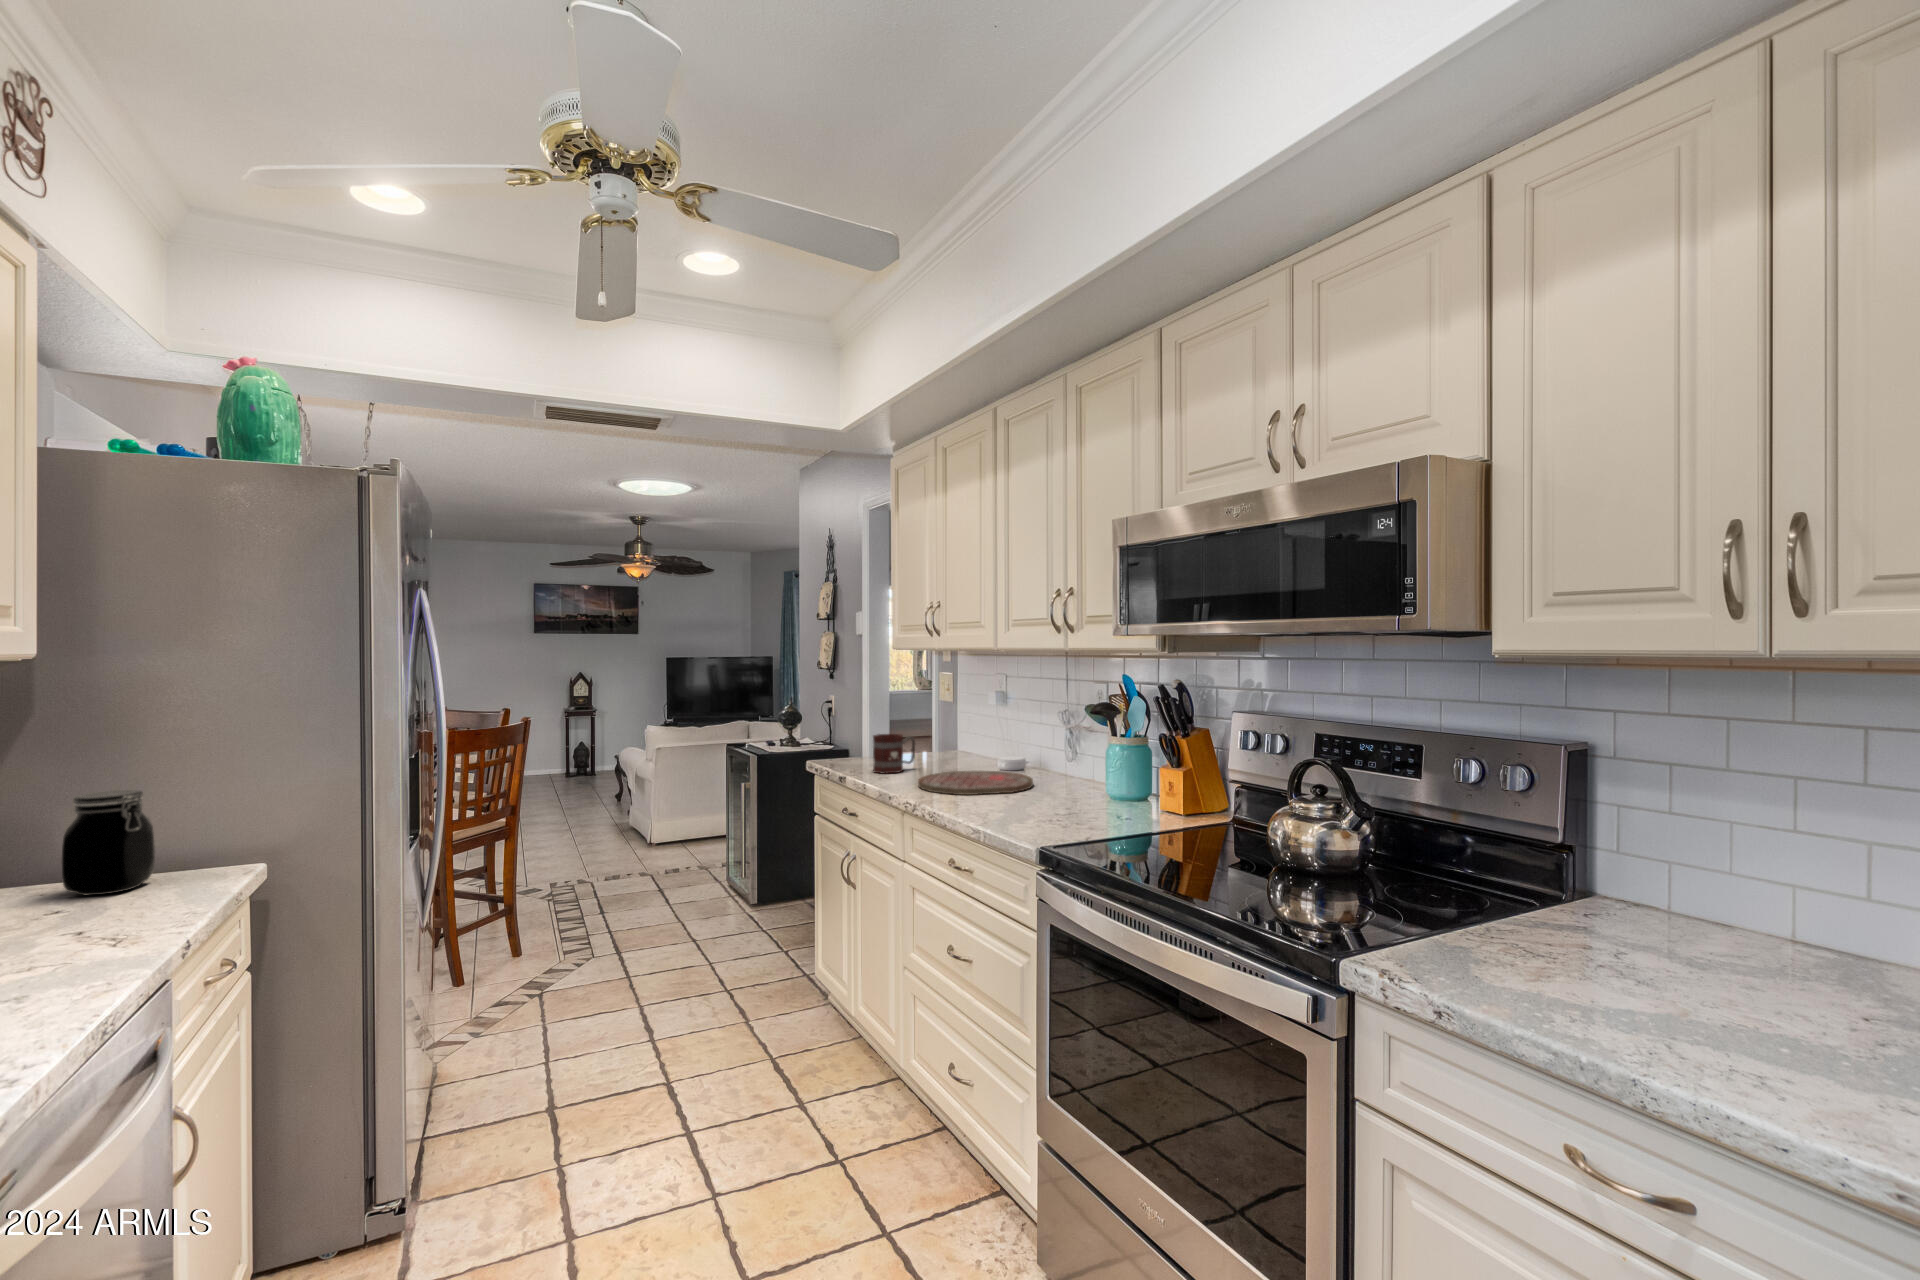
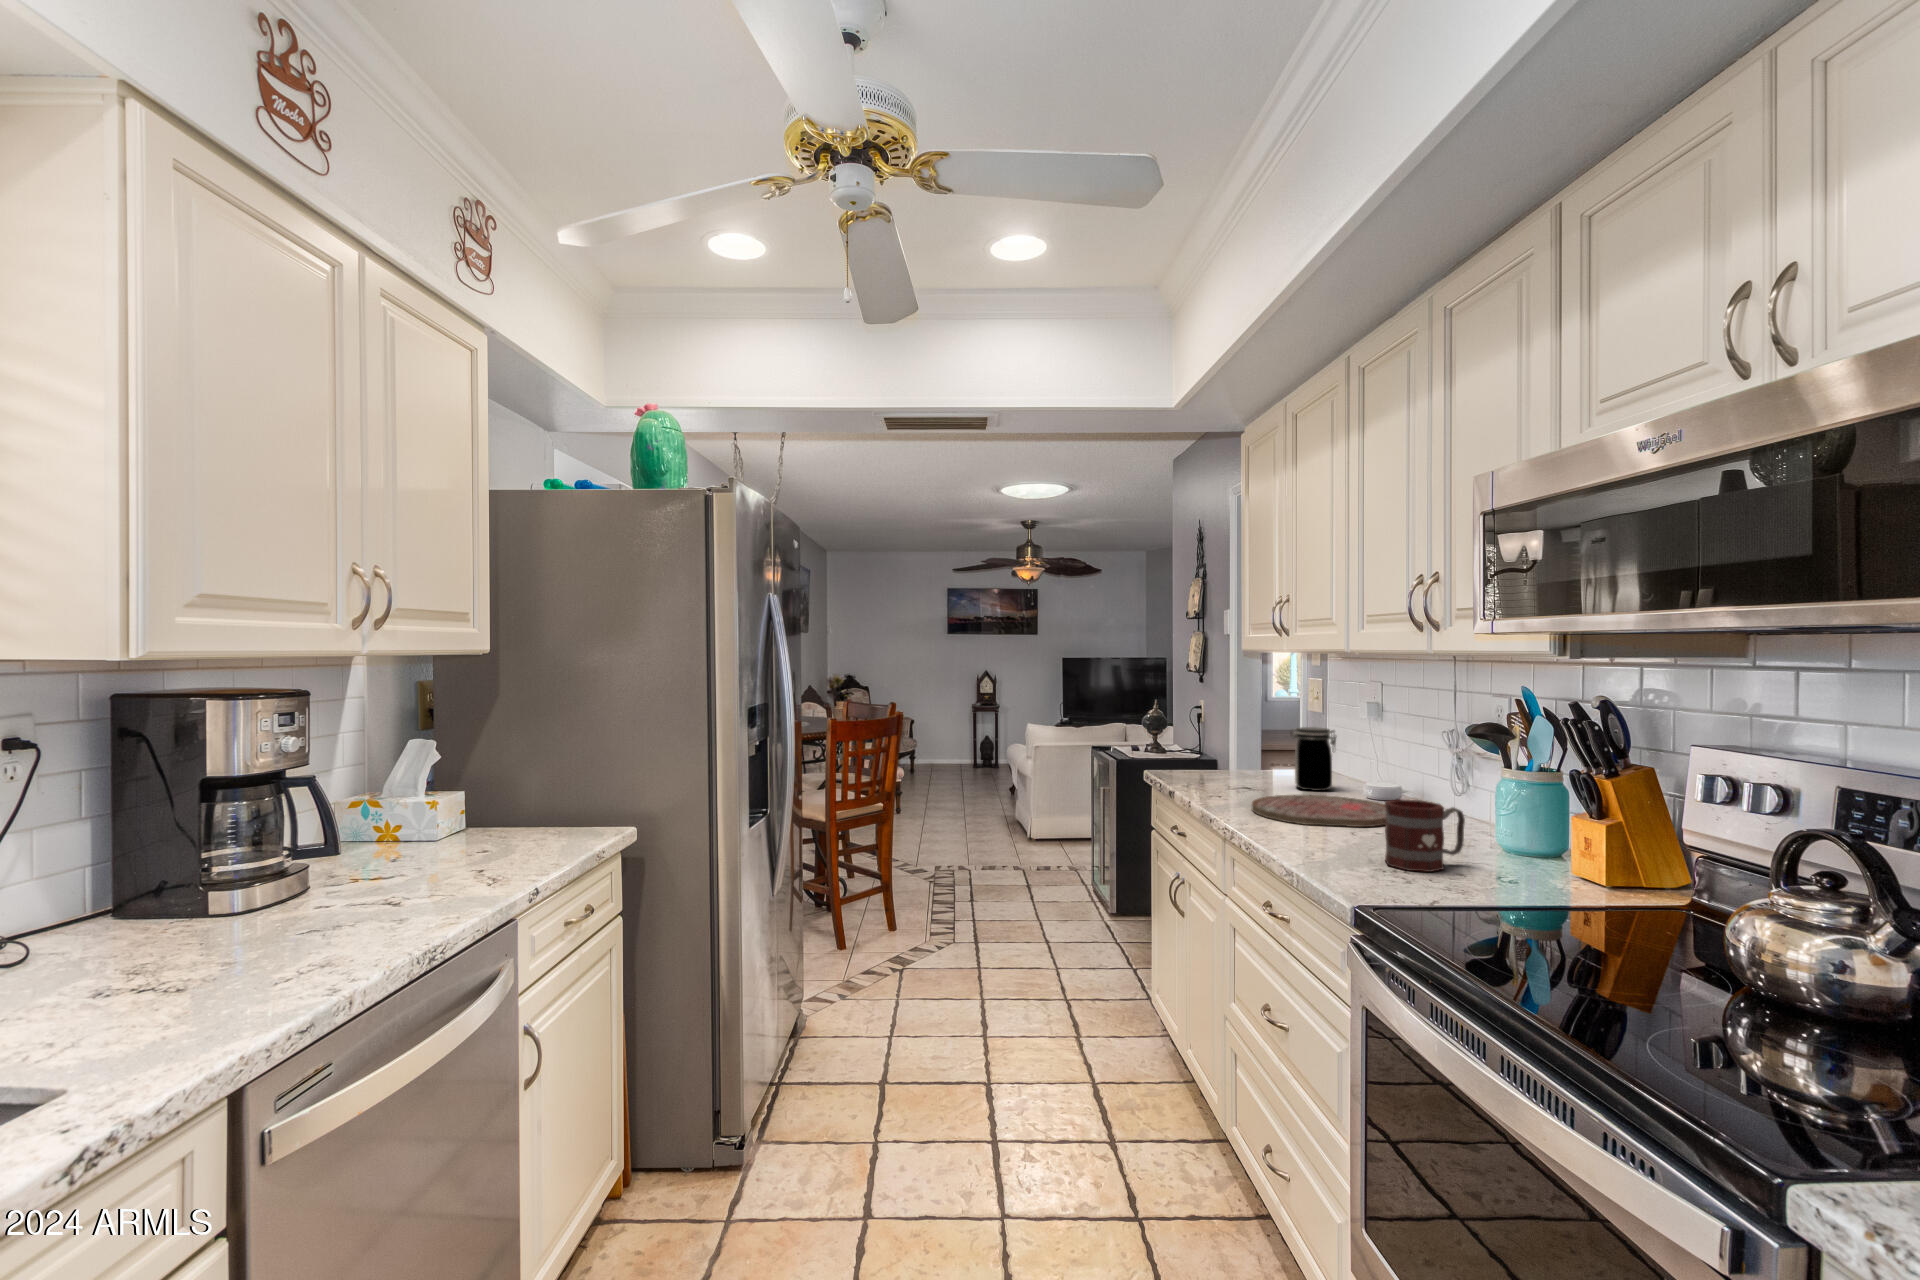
mug: present [873,734,915,773] -> present [1385,799,1465,872]
jar: present [62,790,155,896] -> present [1290,727,1336,791]

